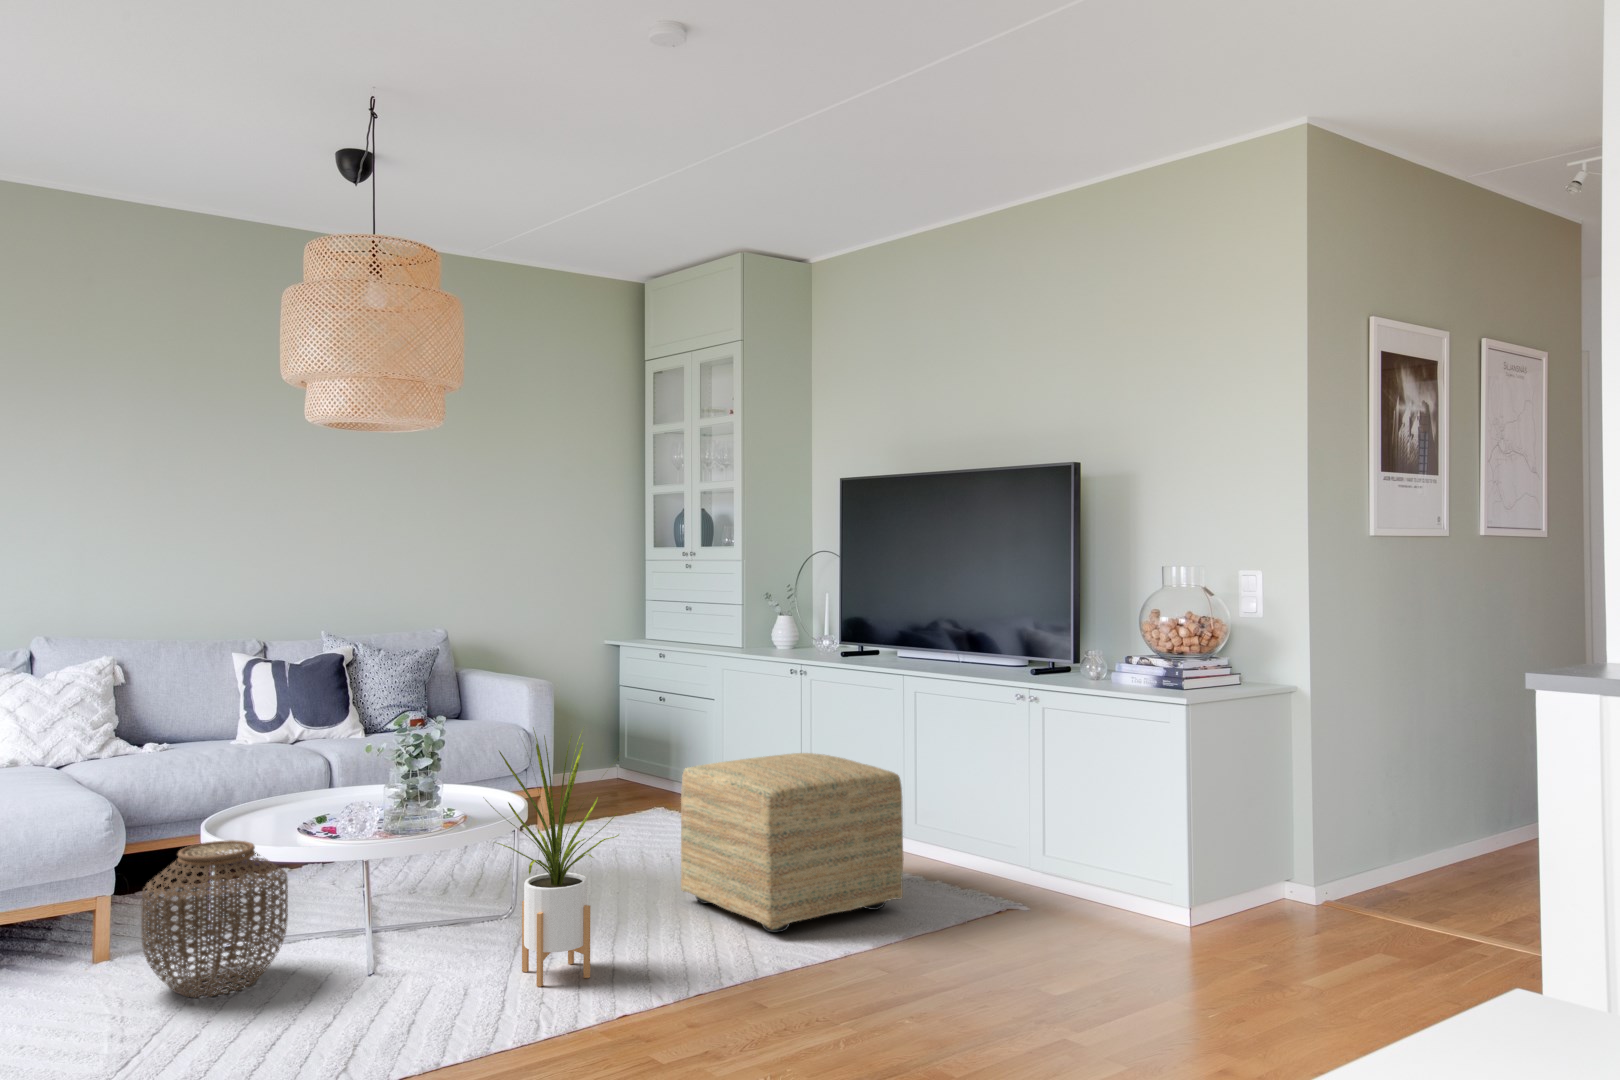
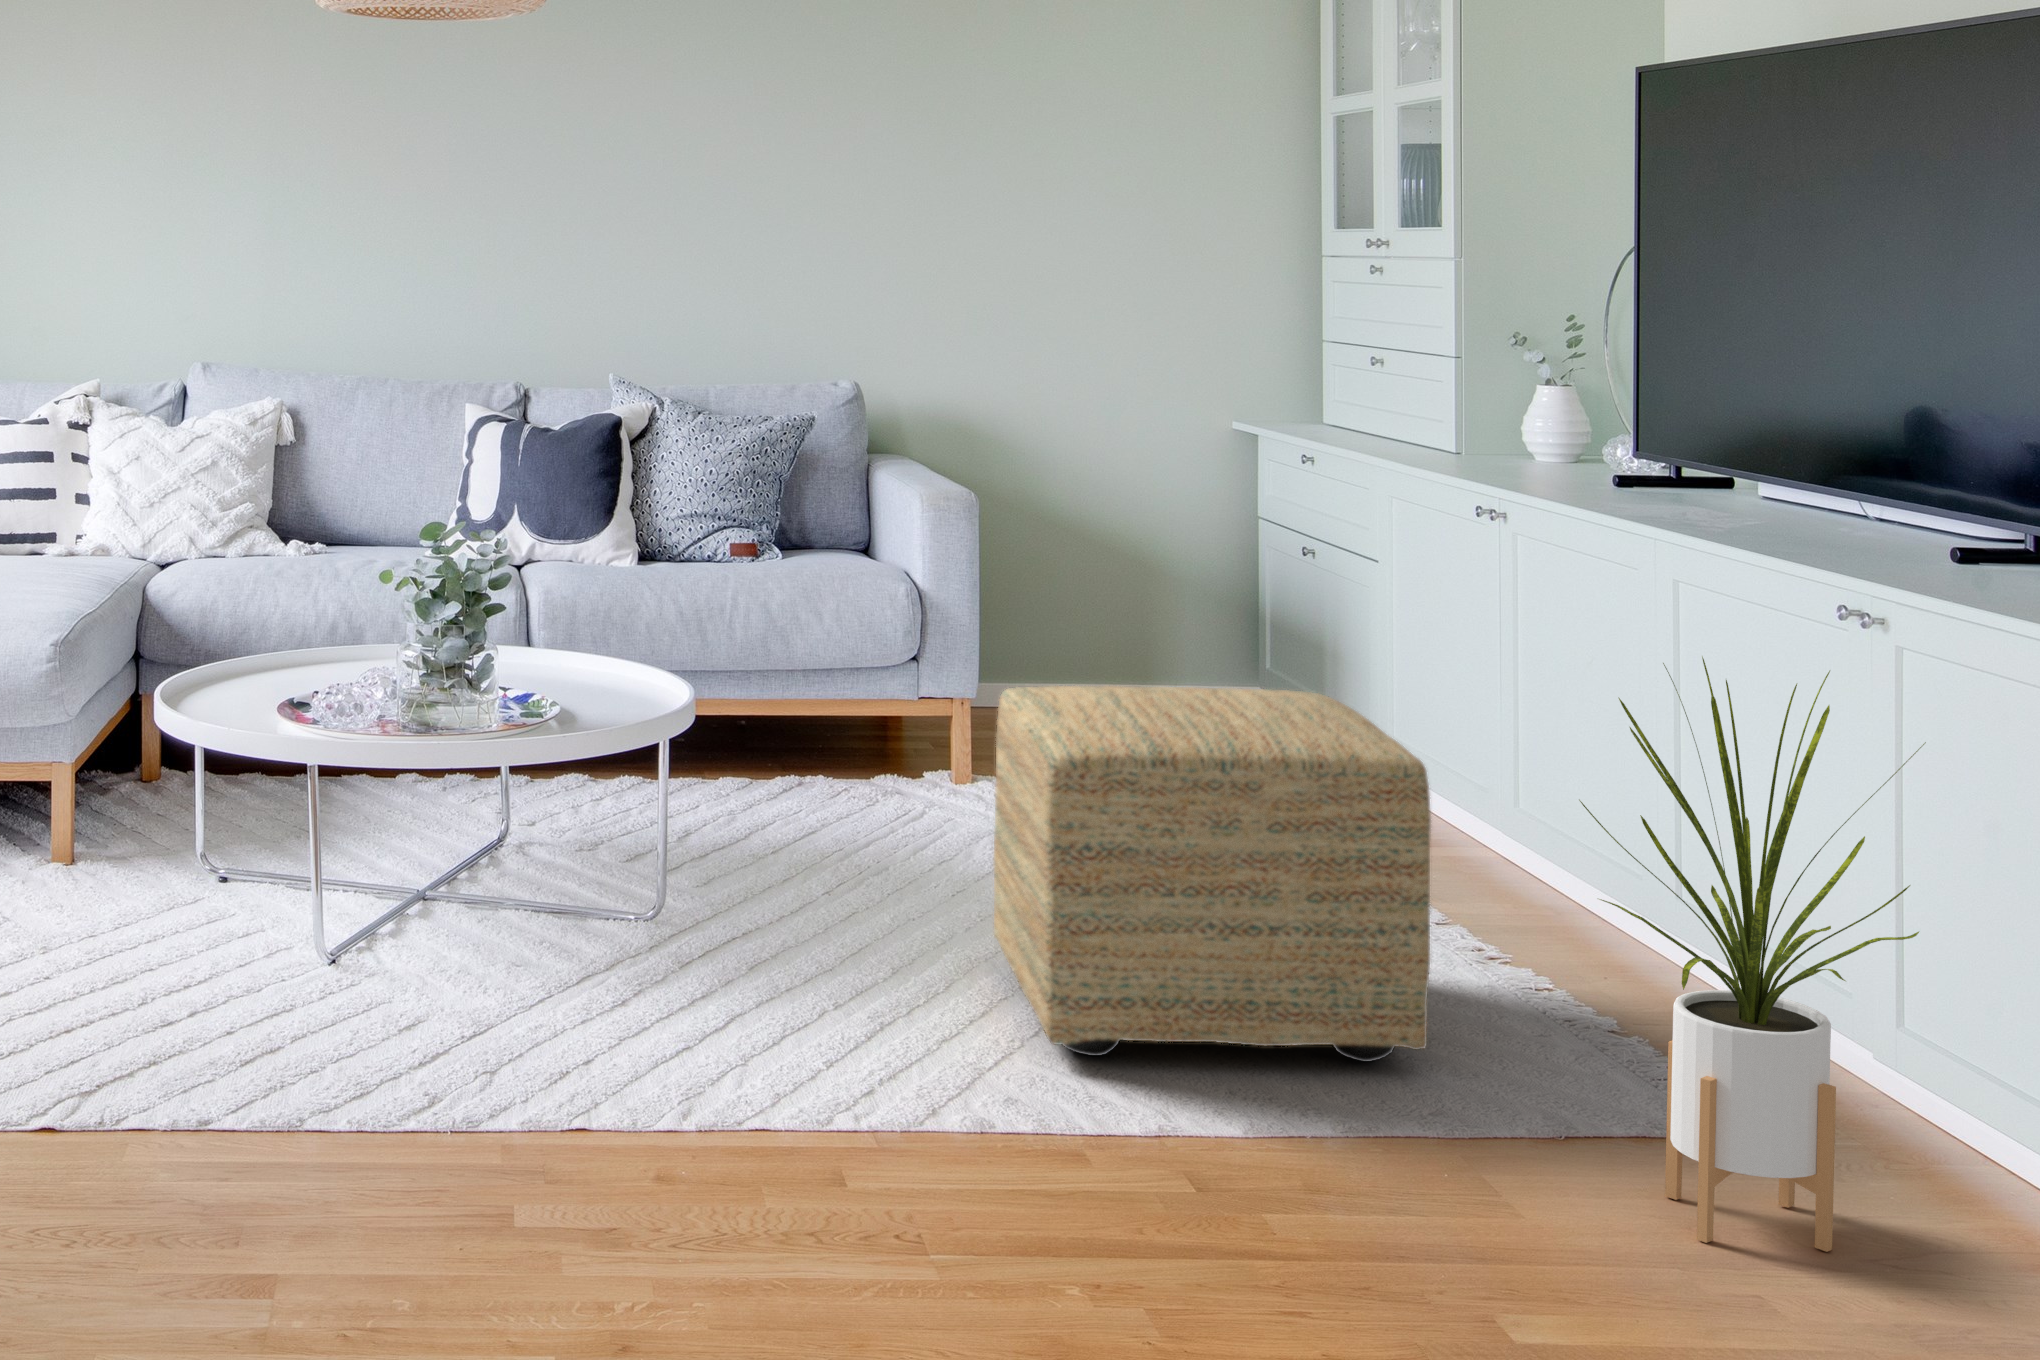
house plant: present [486,728,619,987] -> present [1579,657,1926,1252]
woven basket: present [141,840,288,997] -> none [36,700,249,942]

